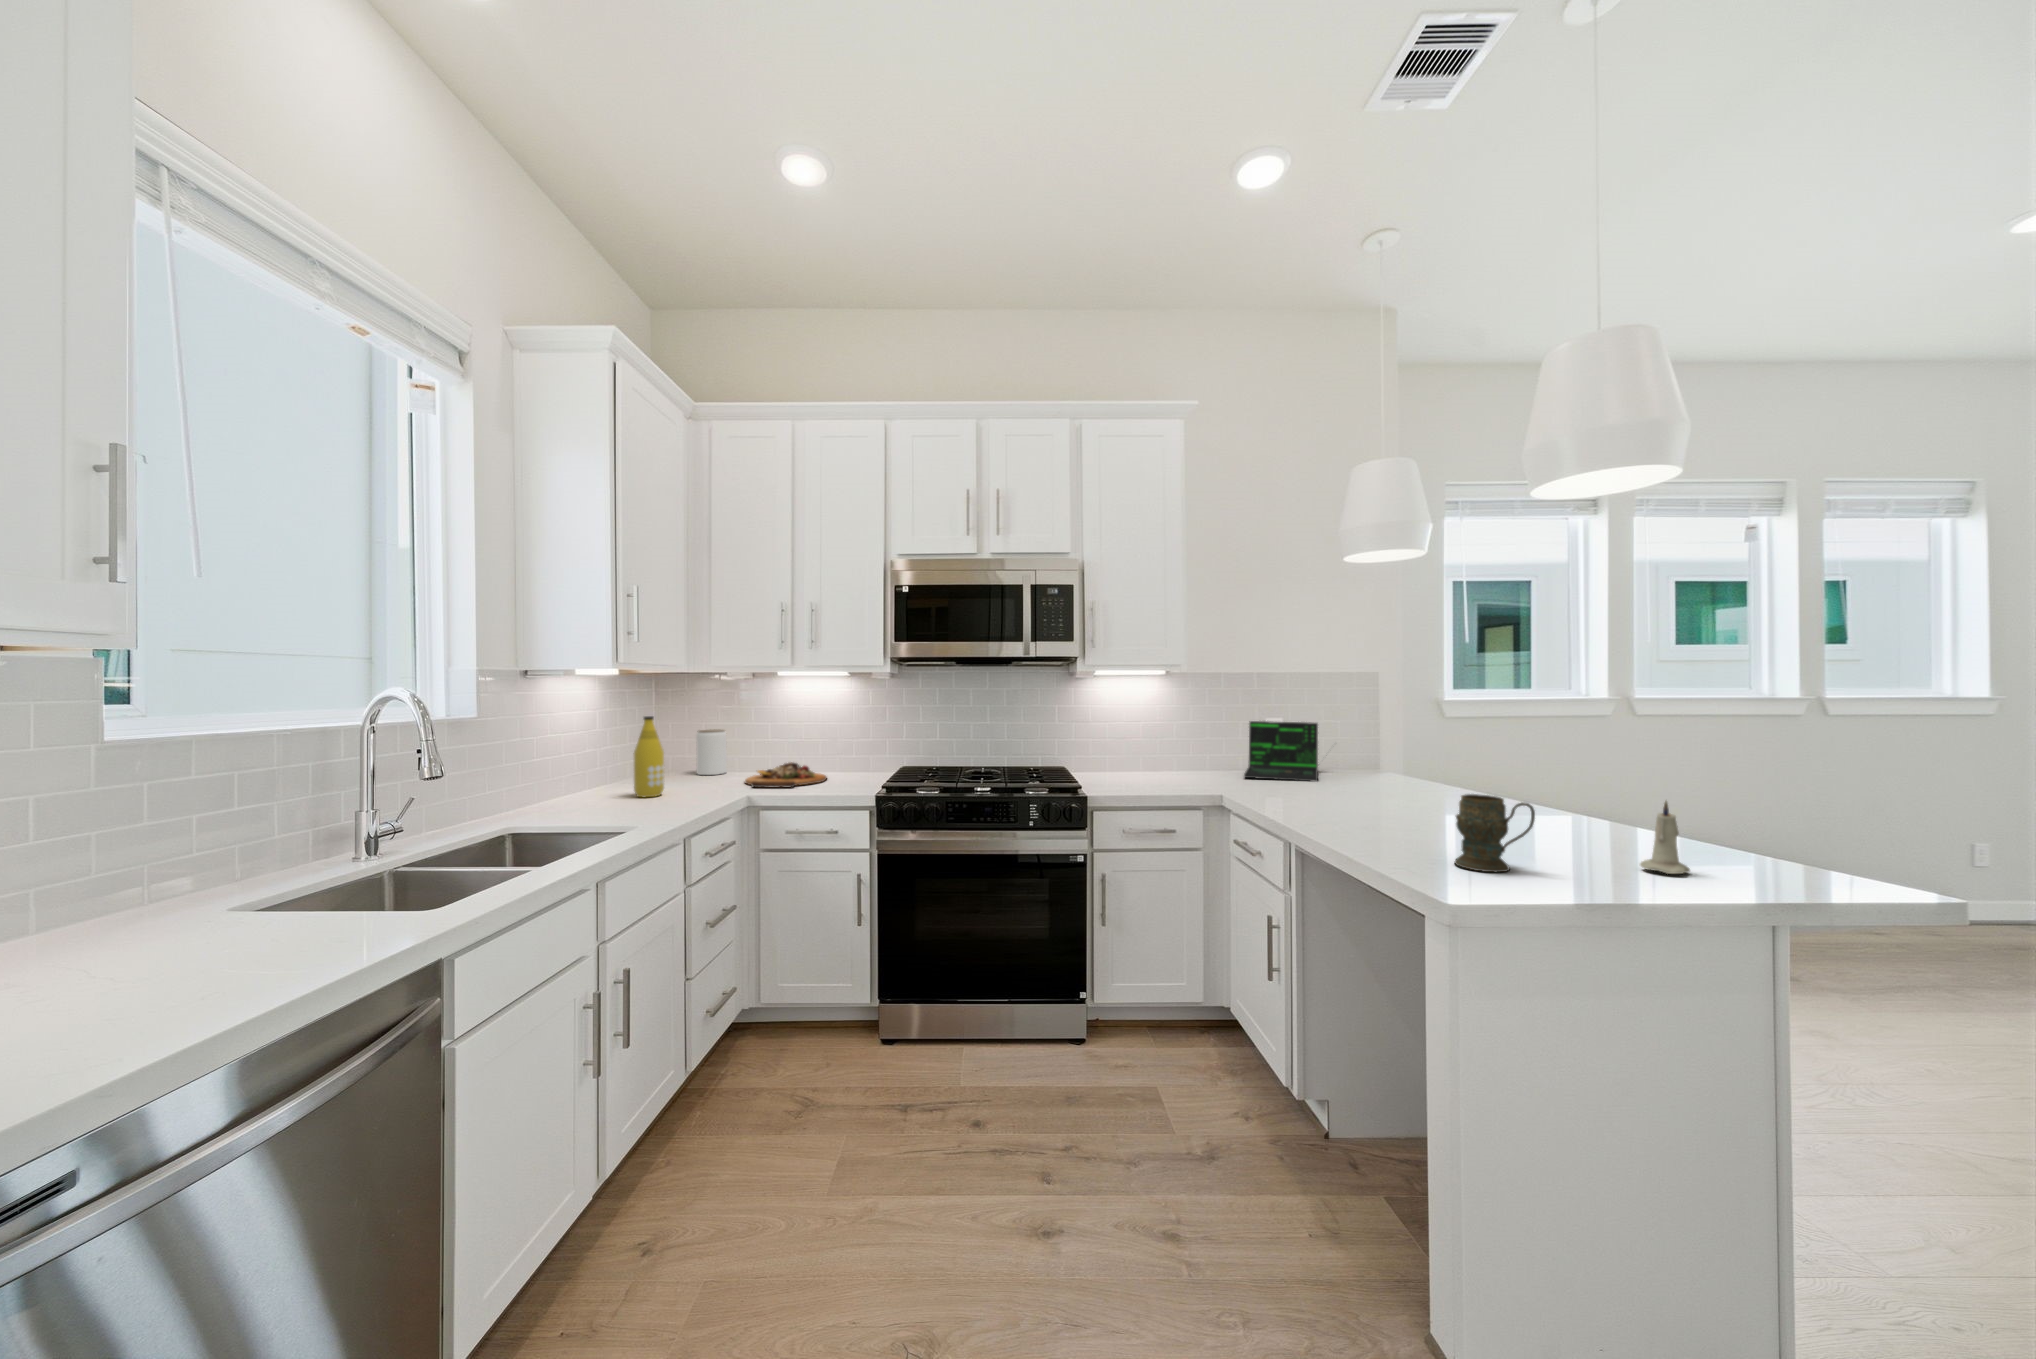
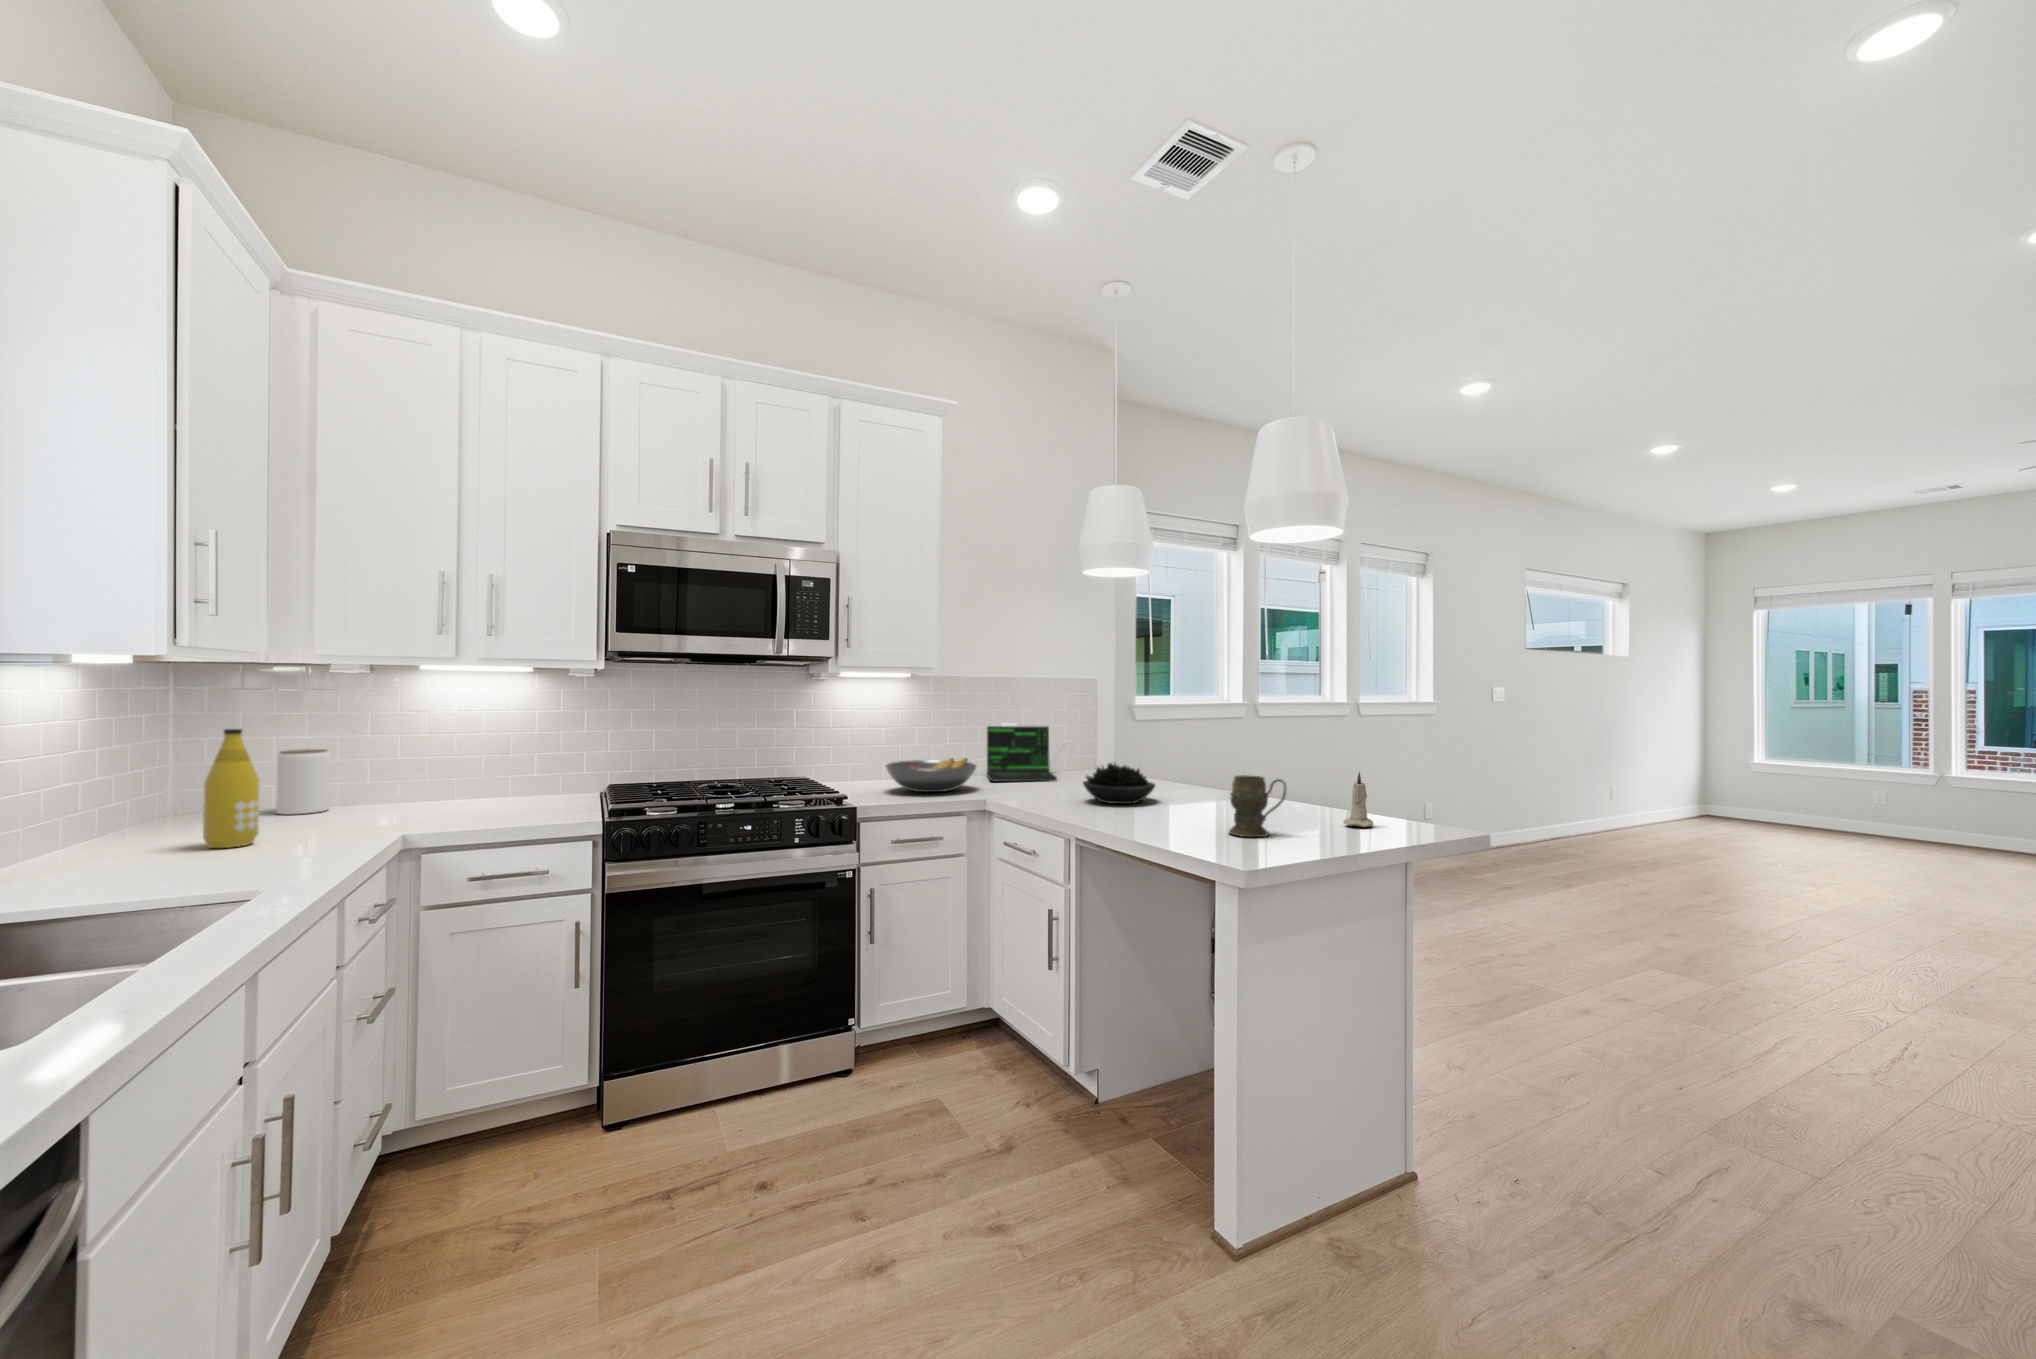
fruit bowl: none [1130,753,1221,786] -> present [886,758,976,792]
cutting board: present [745,762,827,787] -> none [378,789,507,824]
succulent plant: none [1317,767,1406,814] -> present [1083,763,1155,804]

